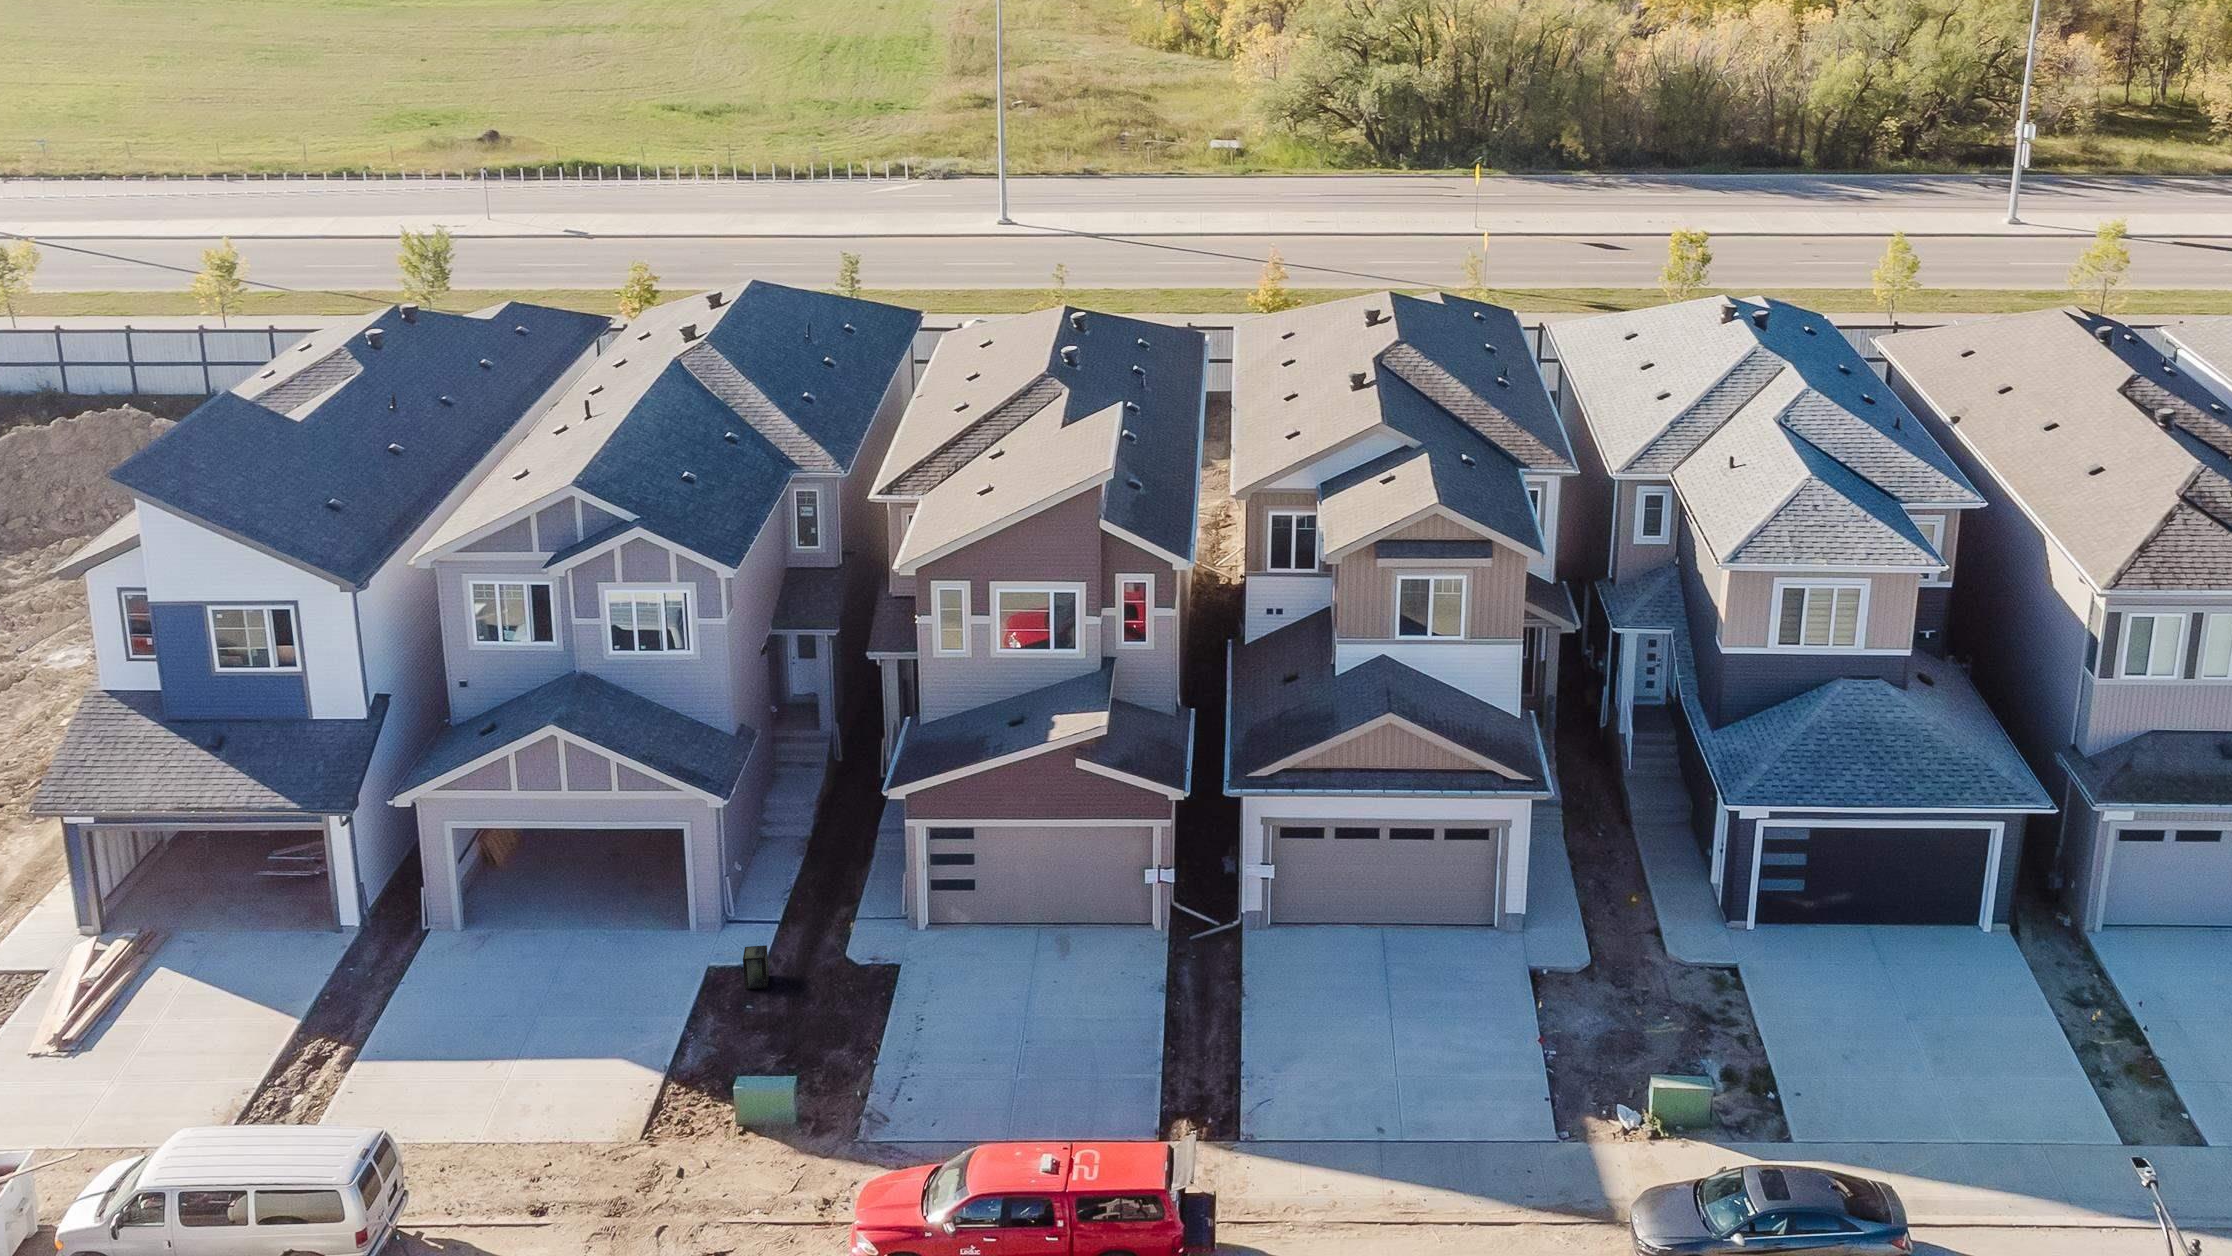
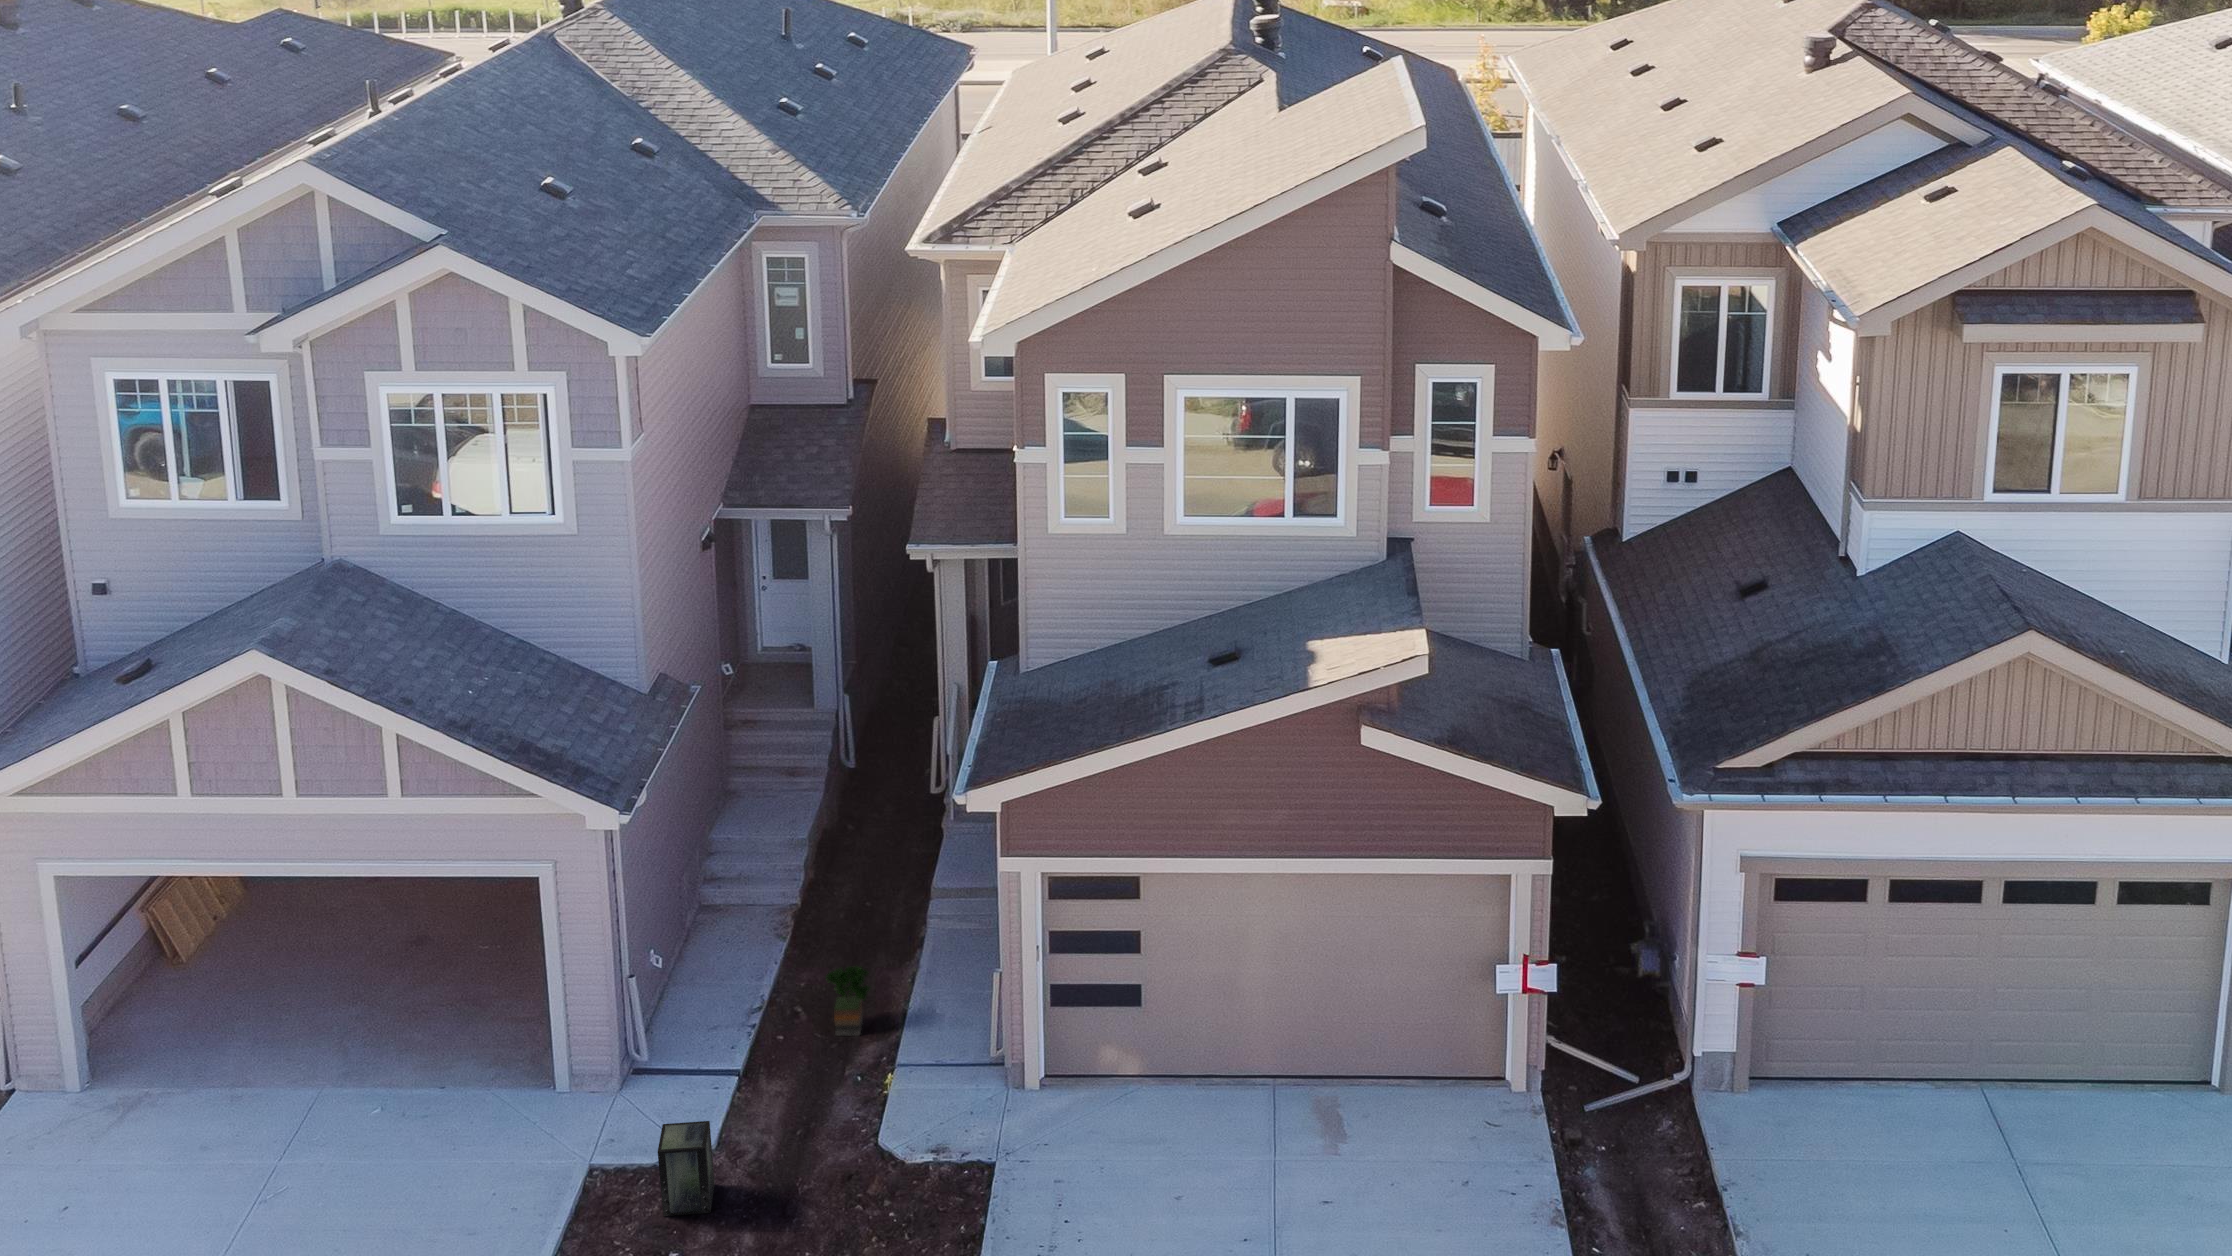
potted tree: none [822,870,845,905] -> present [826,966,870,1036]

